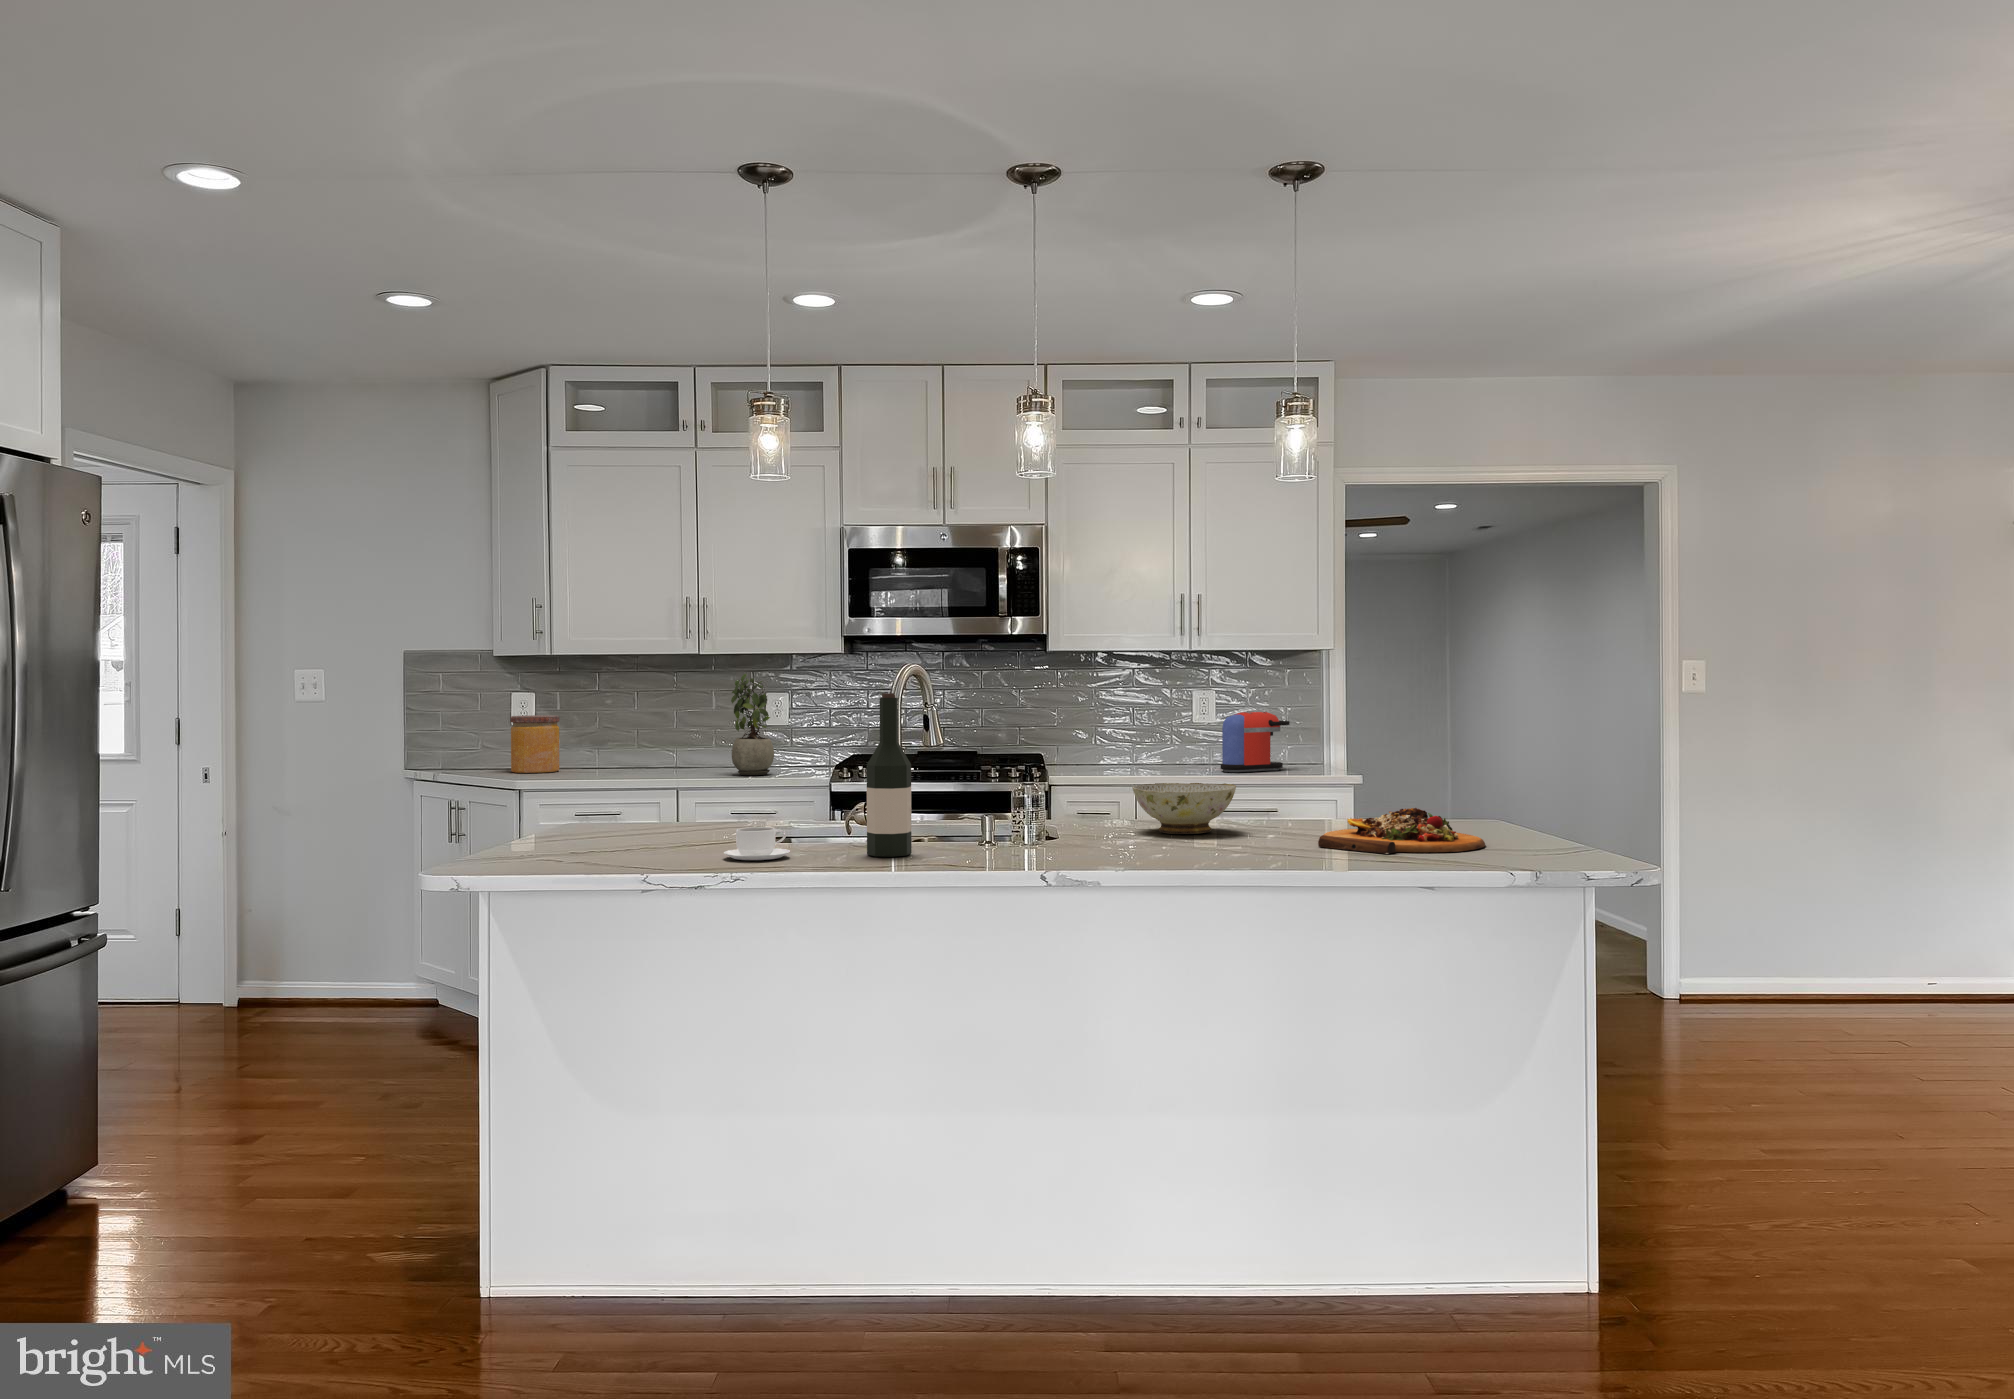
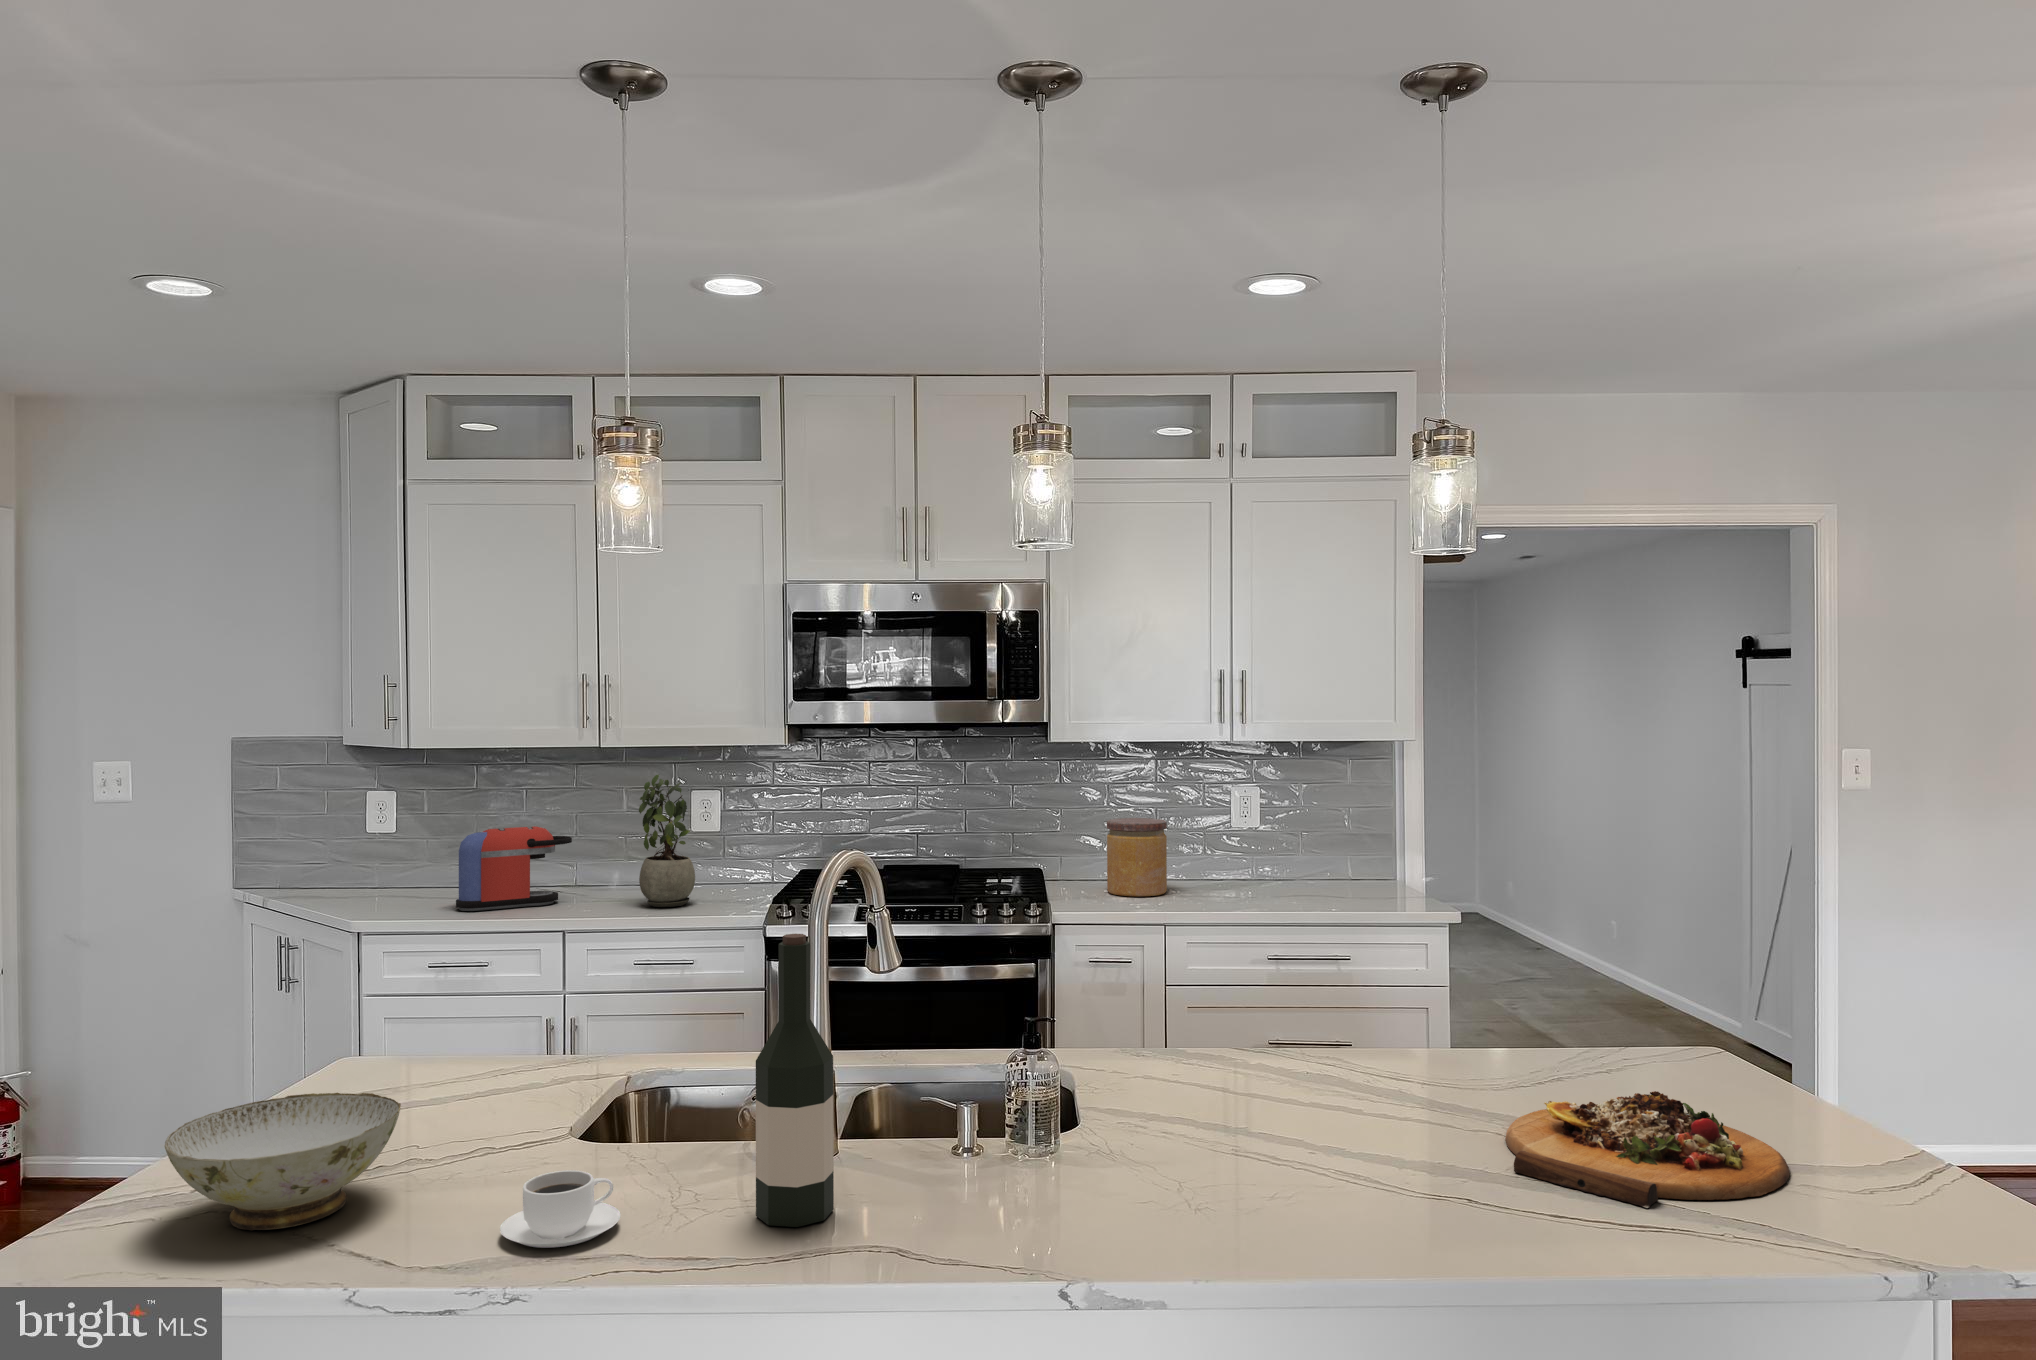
coffee maker: present [1221,712,1290,772] -> present [456,826,572,911]
jar: present [511,715,559,773] -> present [1107,818,1167,896]
ceramic bowl: present [1132,783,1236,834] -> present [165,1093,401,1230]

